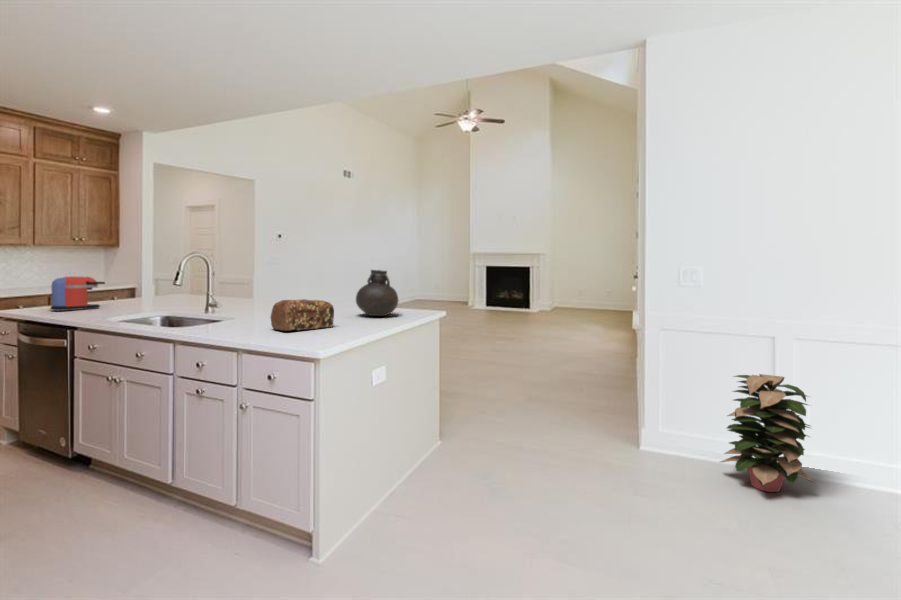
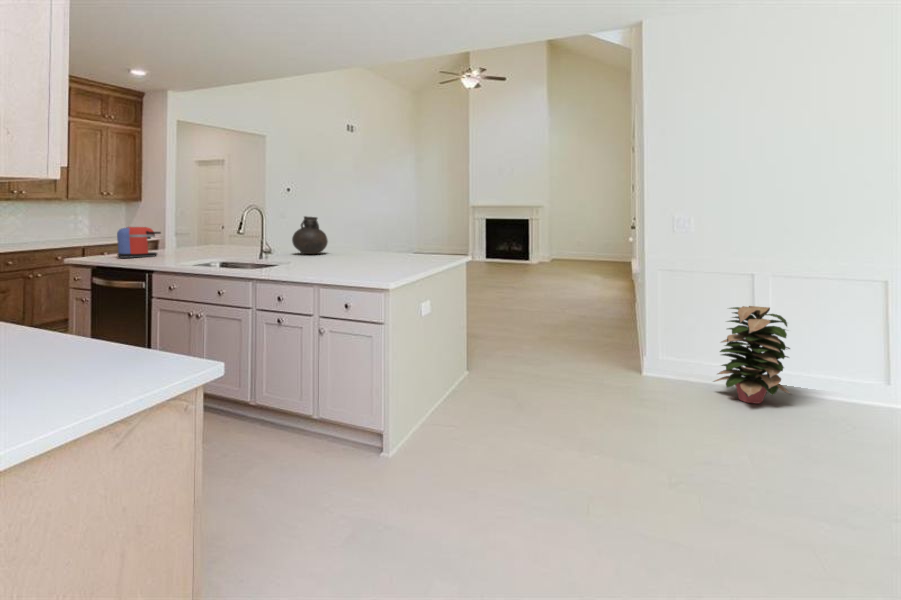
vase: present [356,270,398,316] -> present [292,216,328,254]
bread loaf: present [271,299,334,331] -> none [331,243,384,270]

